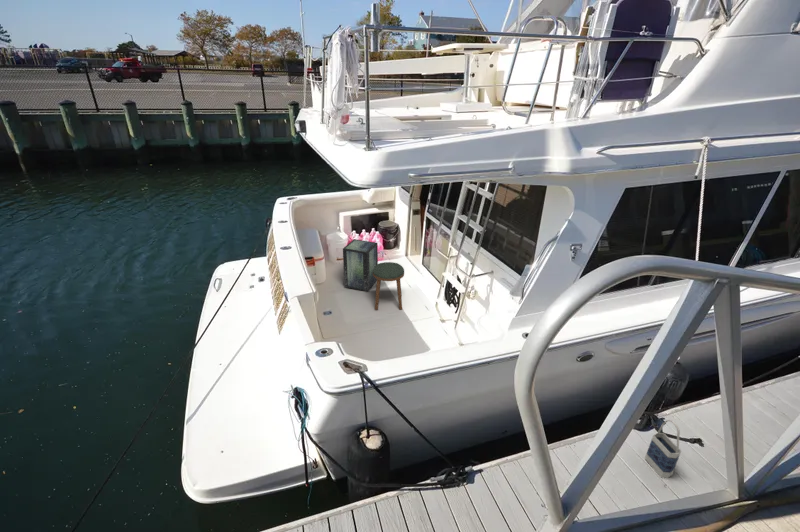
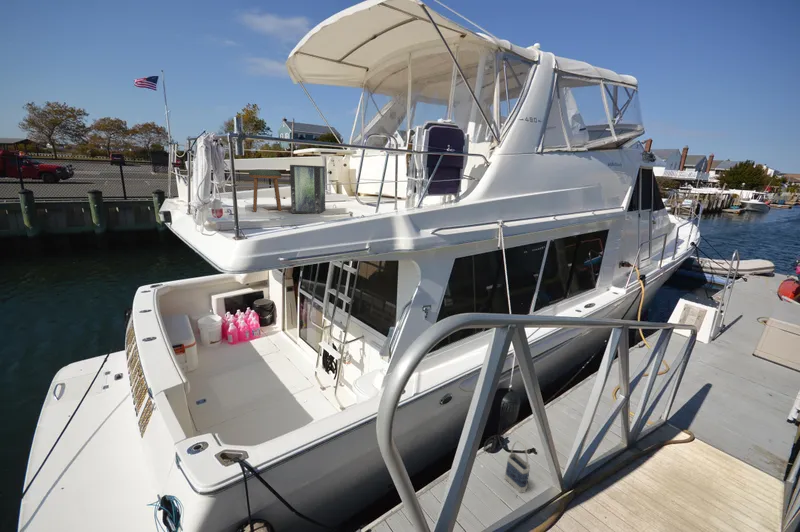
storage box: present [343,239,378,291] -> present [290,165,325,214]
stool: present [373,262,404,310] -> present [249,170,282,212]

